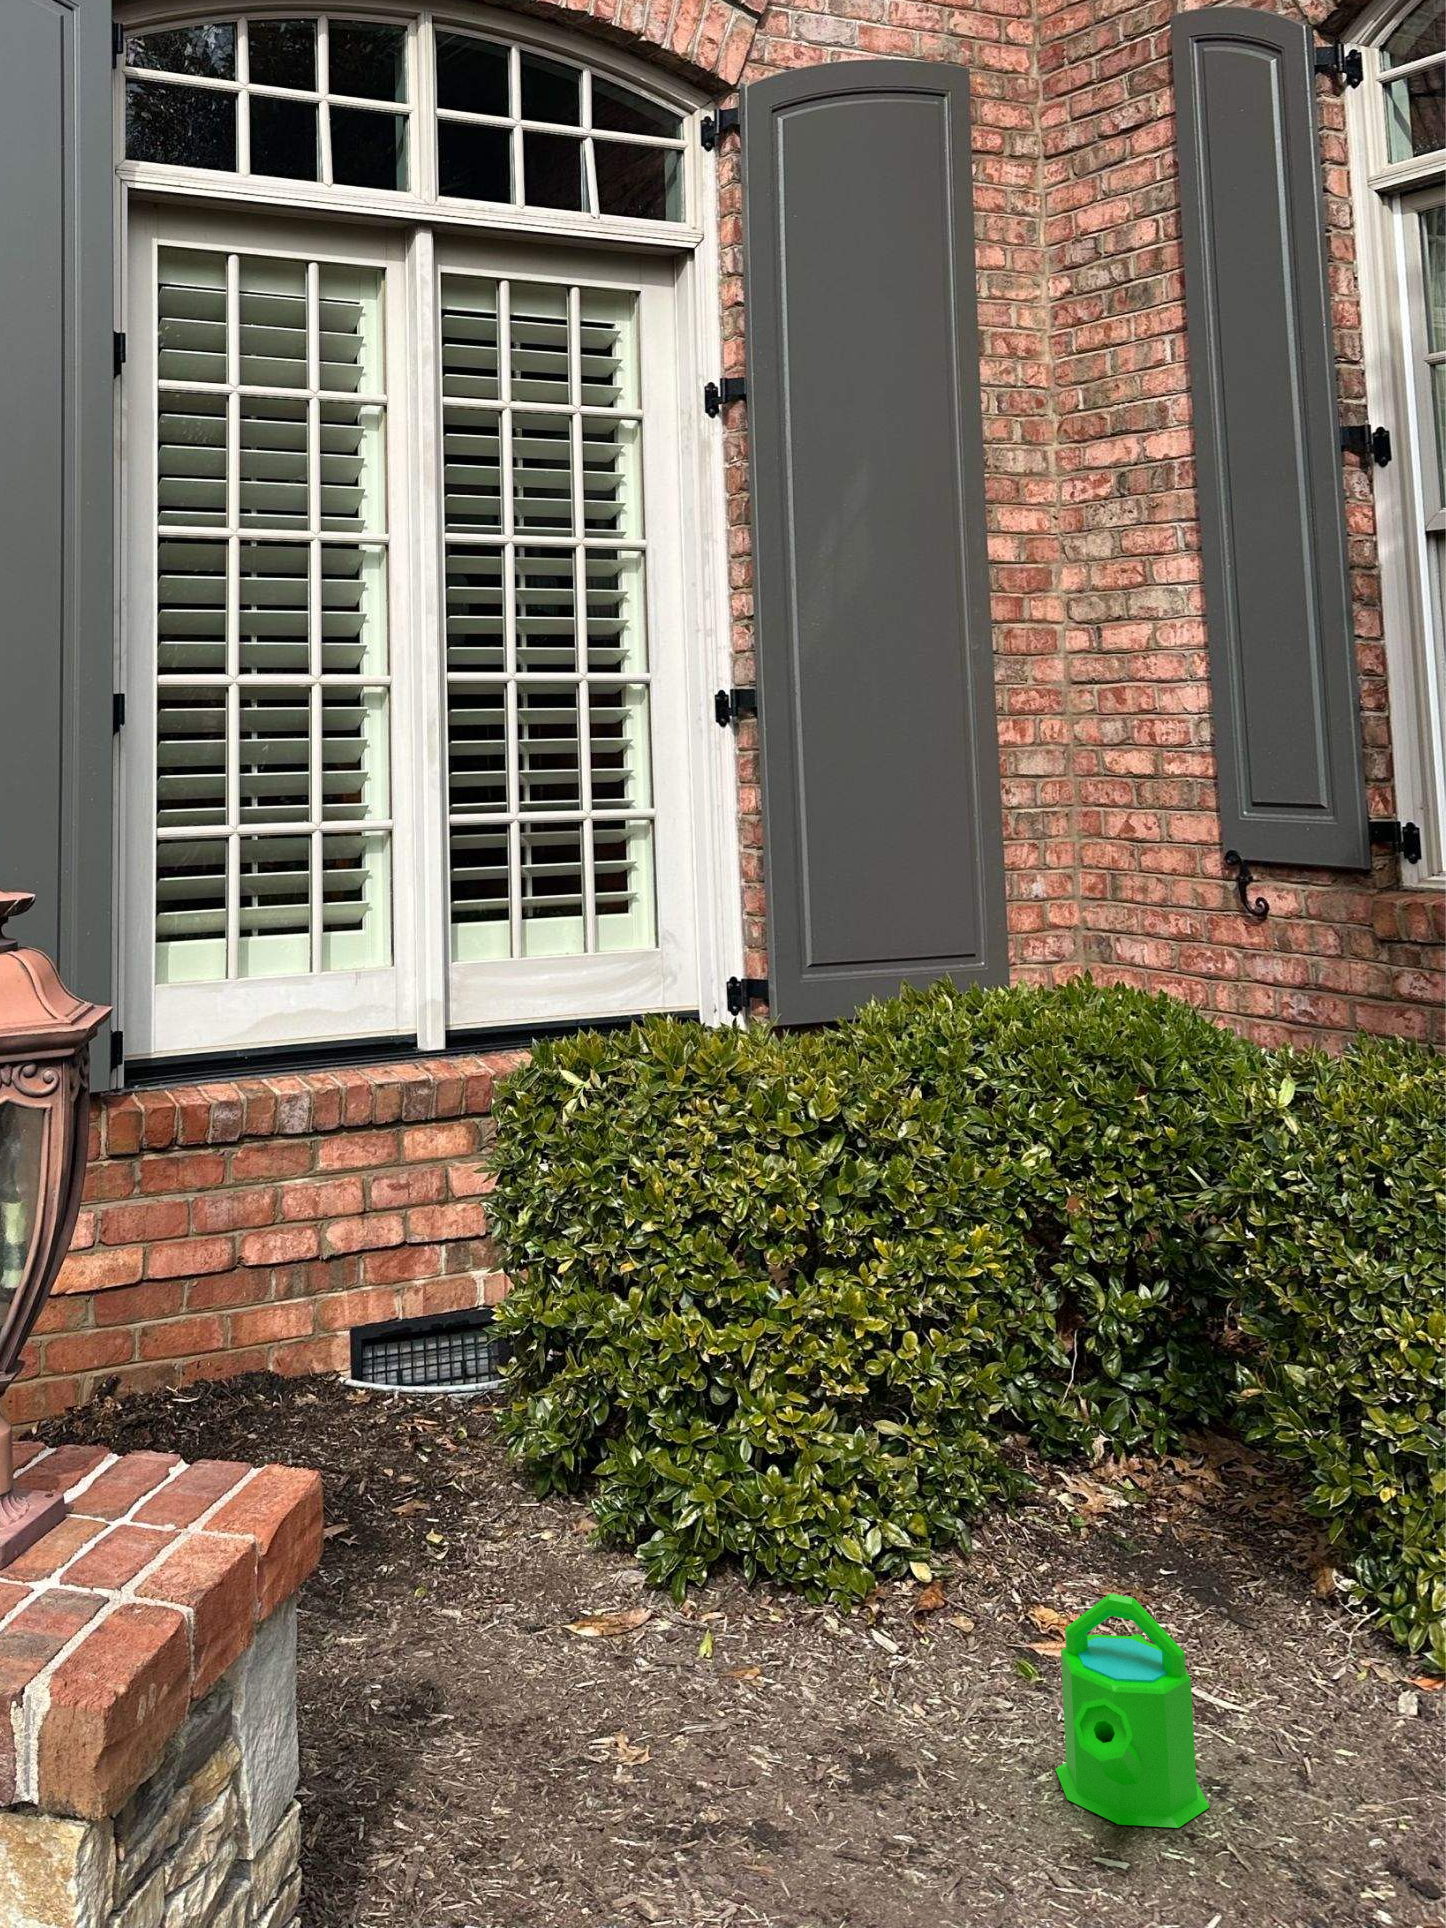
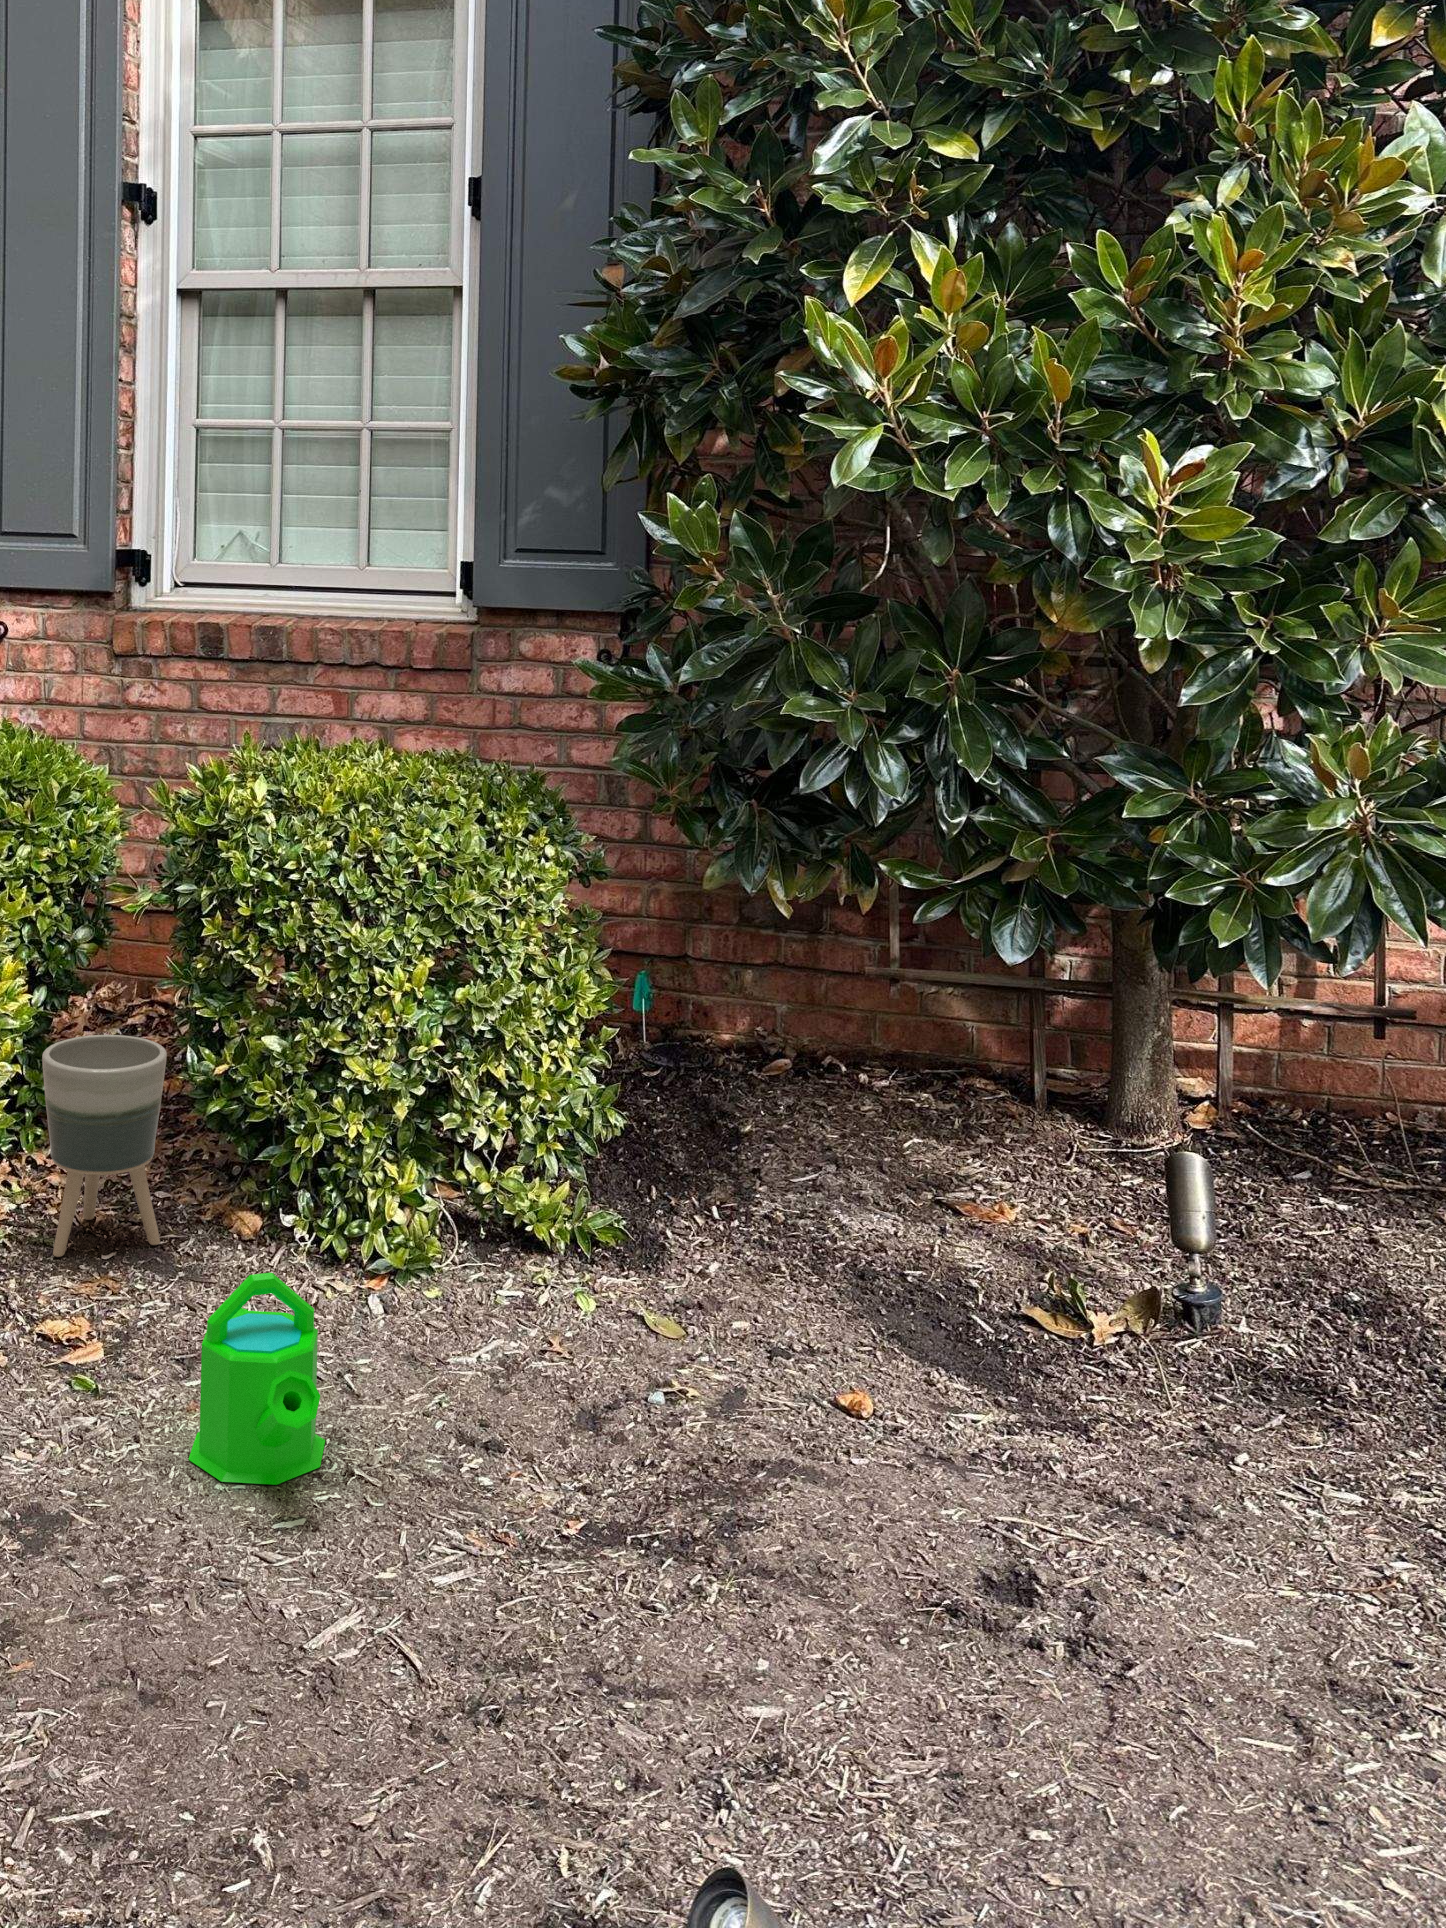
planter: none [1086,1331,1221,1573] -> present [42,1035,167,1257]

